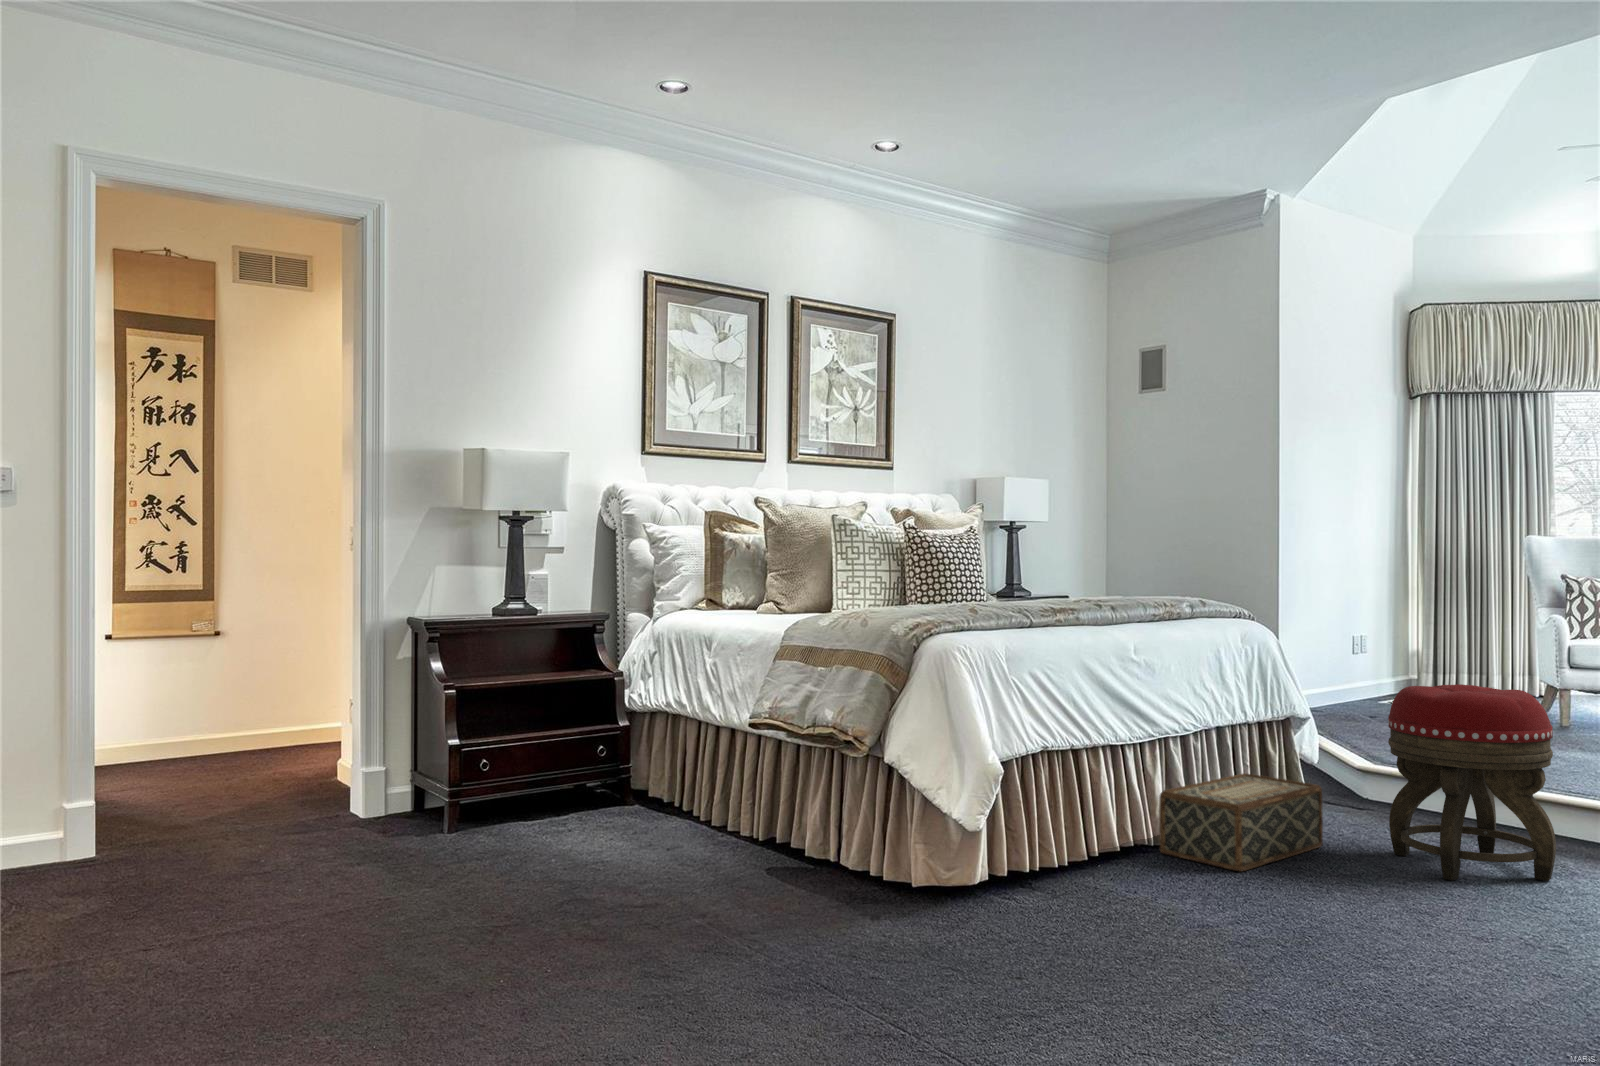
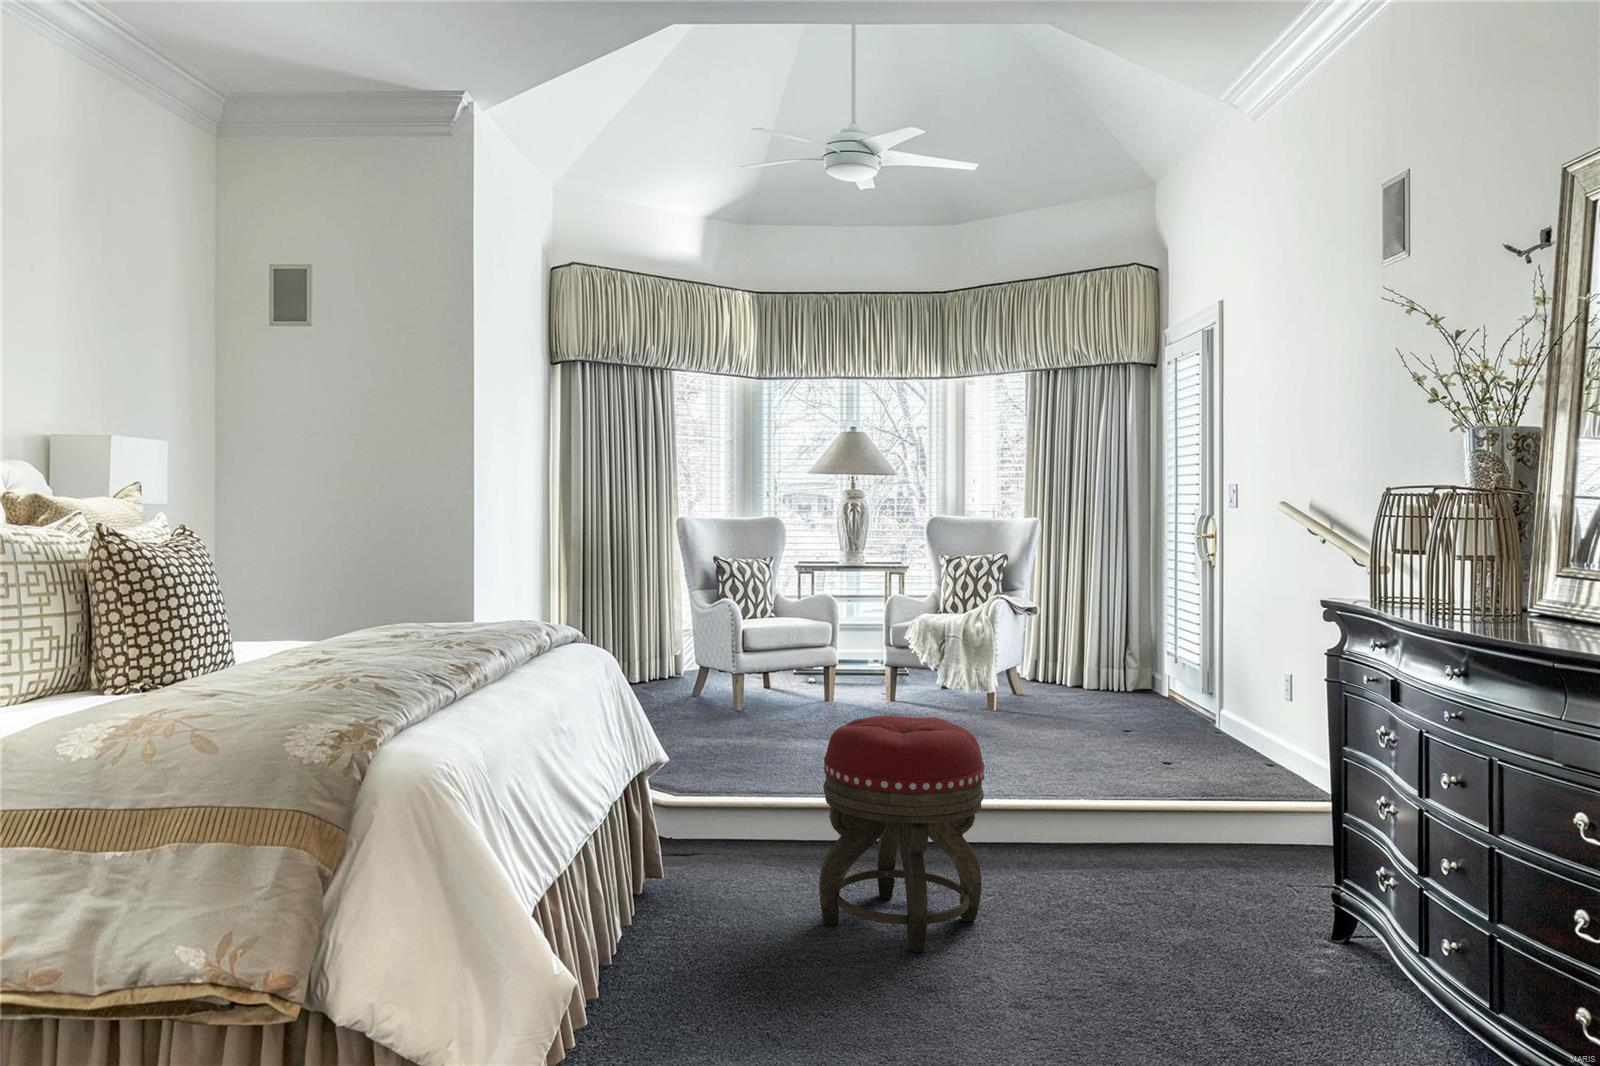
woven basket: present [1159,773,1323,871] -> none [627,862,760,1026]

